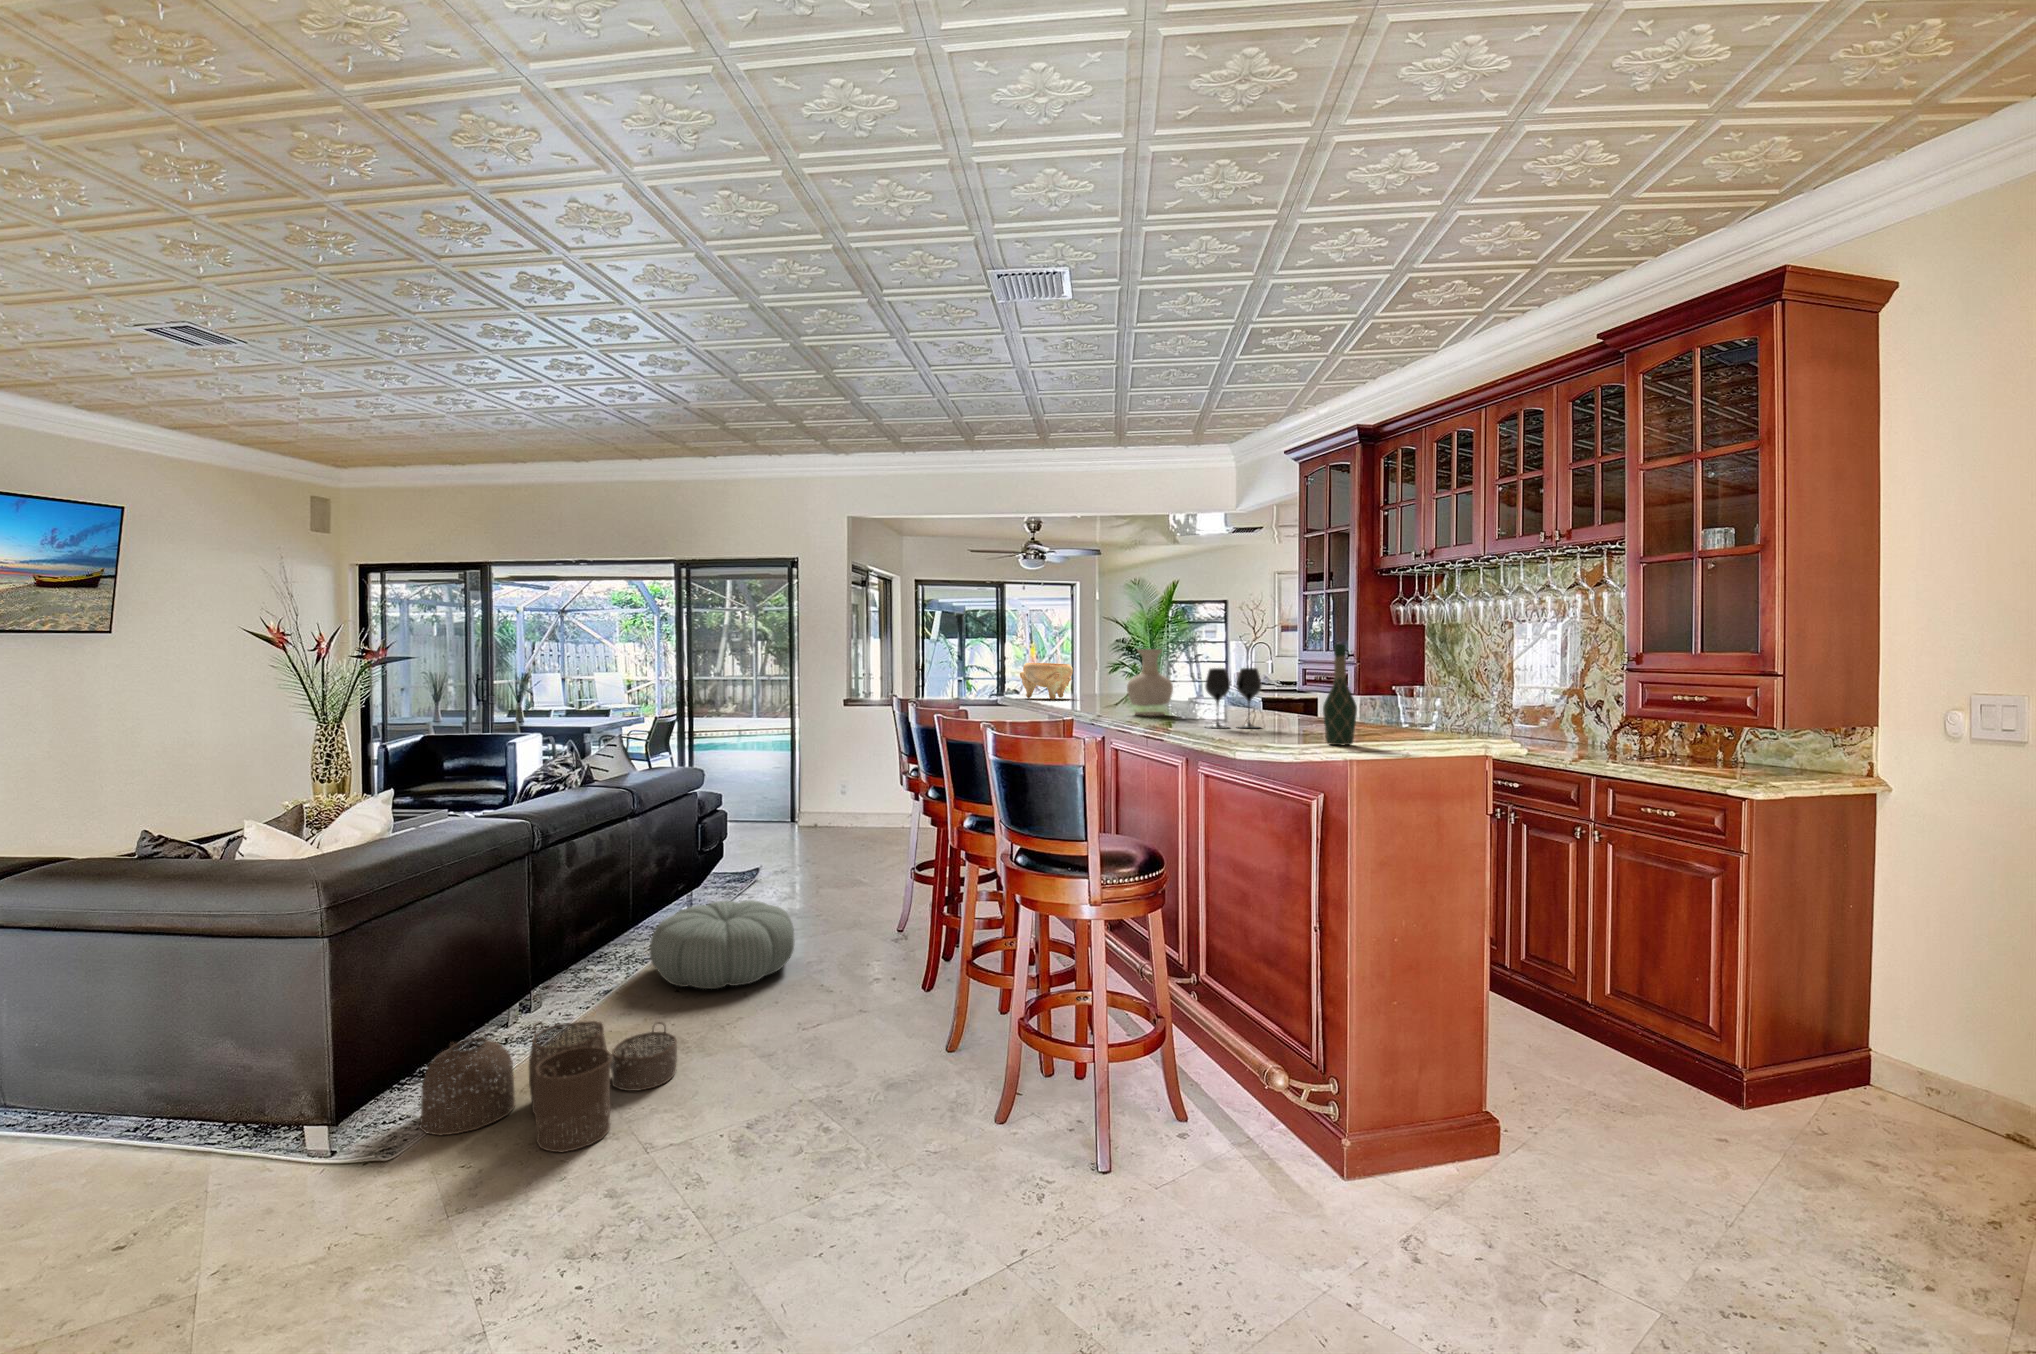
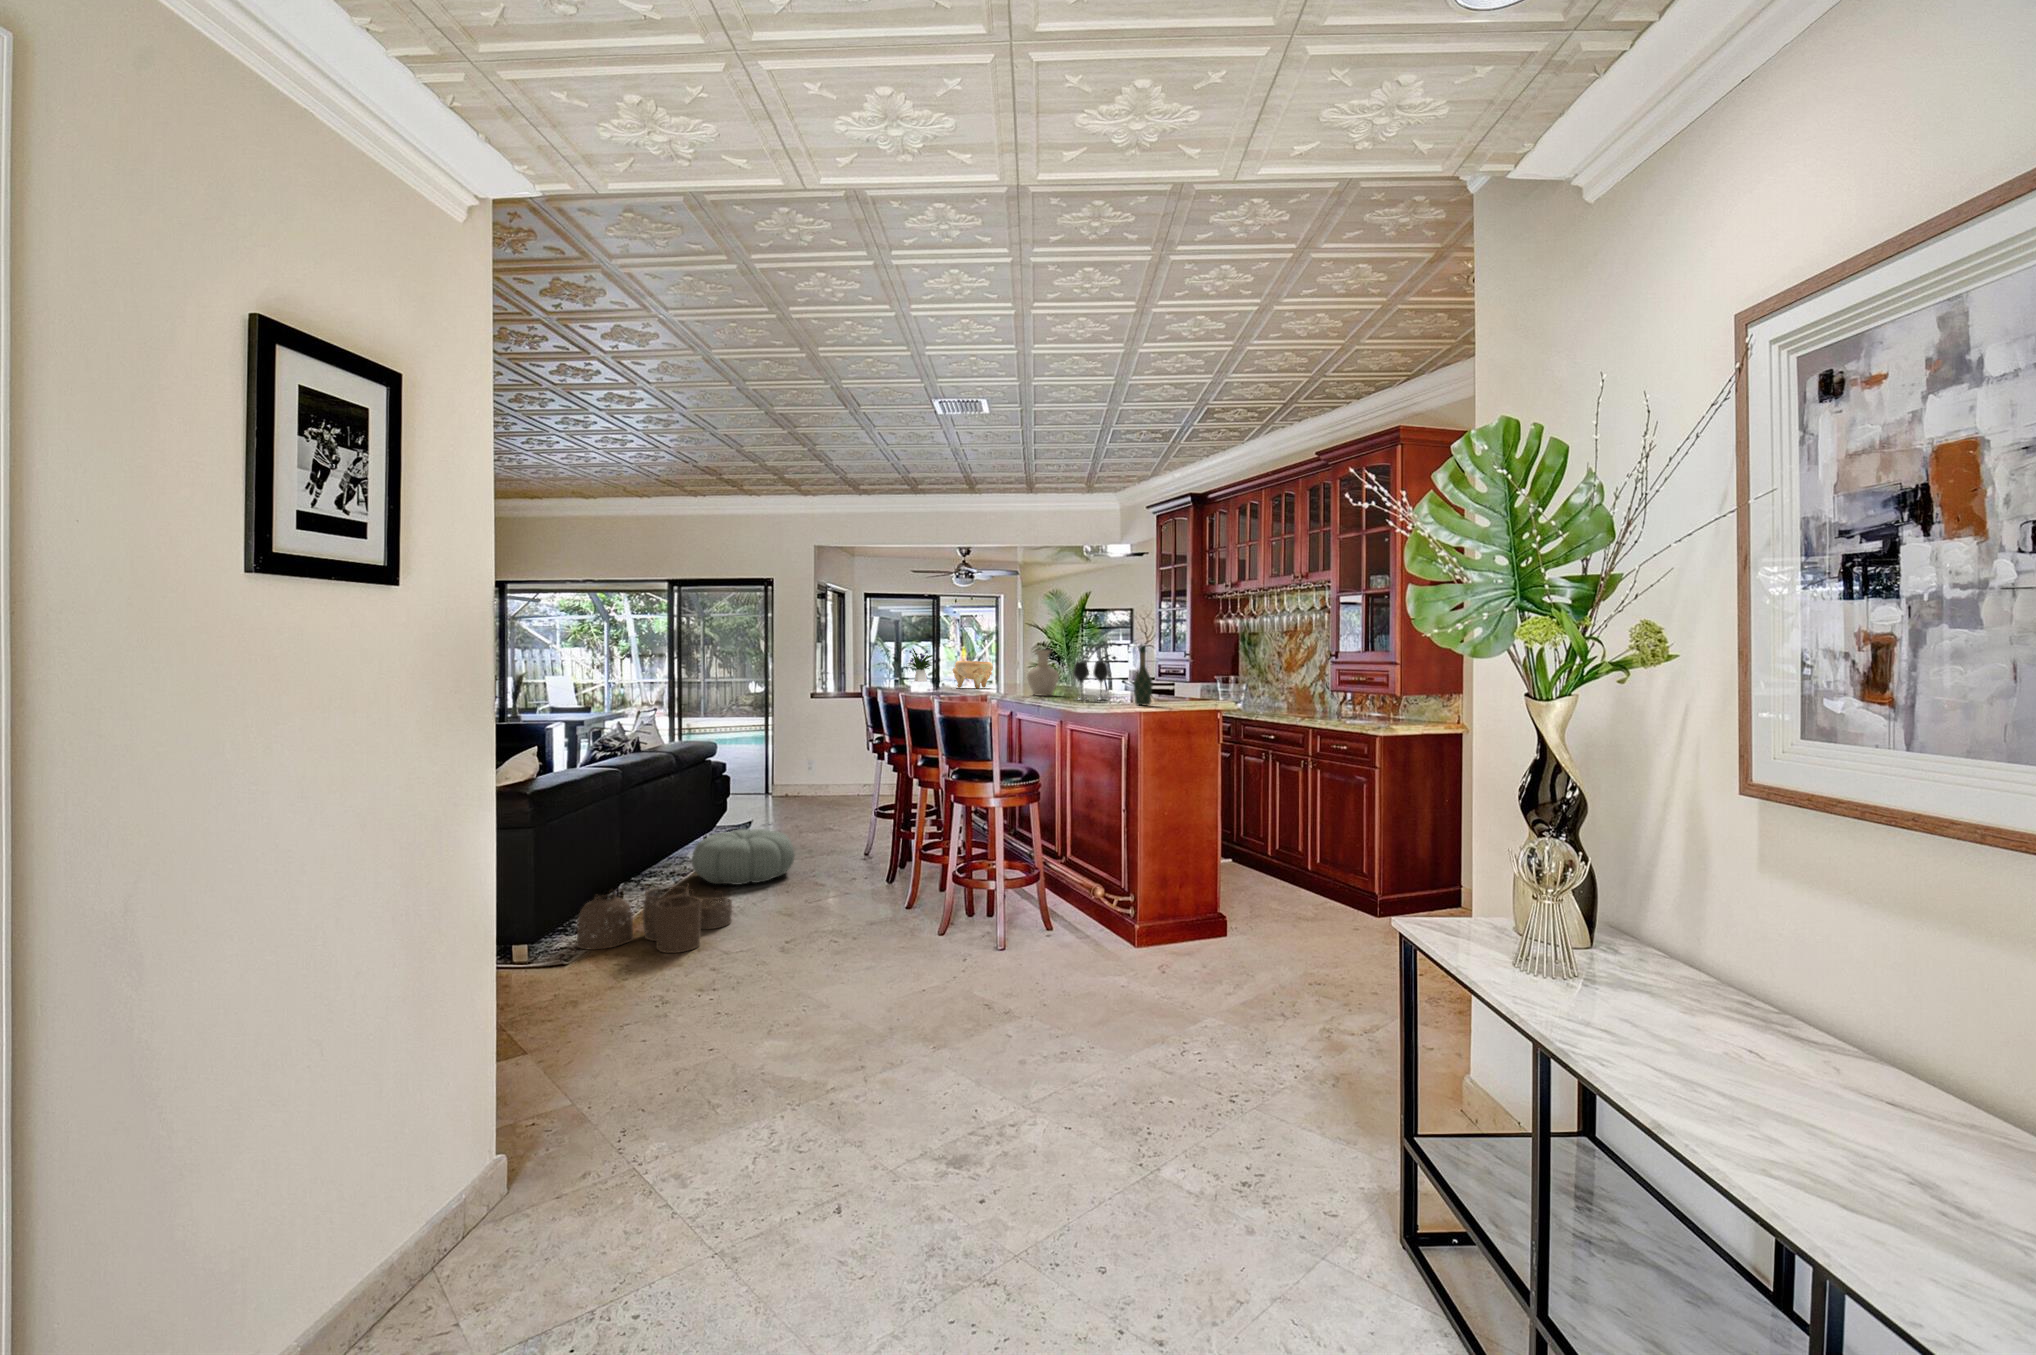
flower arrangement: none [962,645,999,685] -> present [908,648,934,681]

